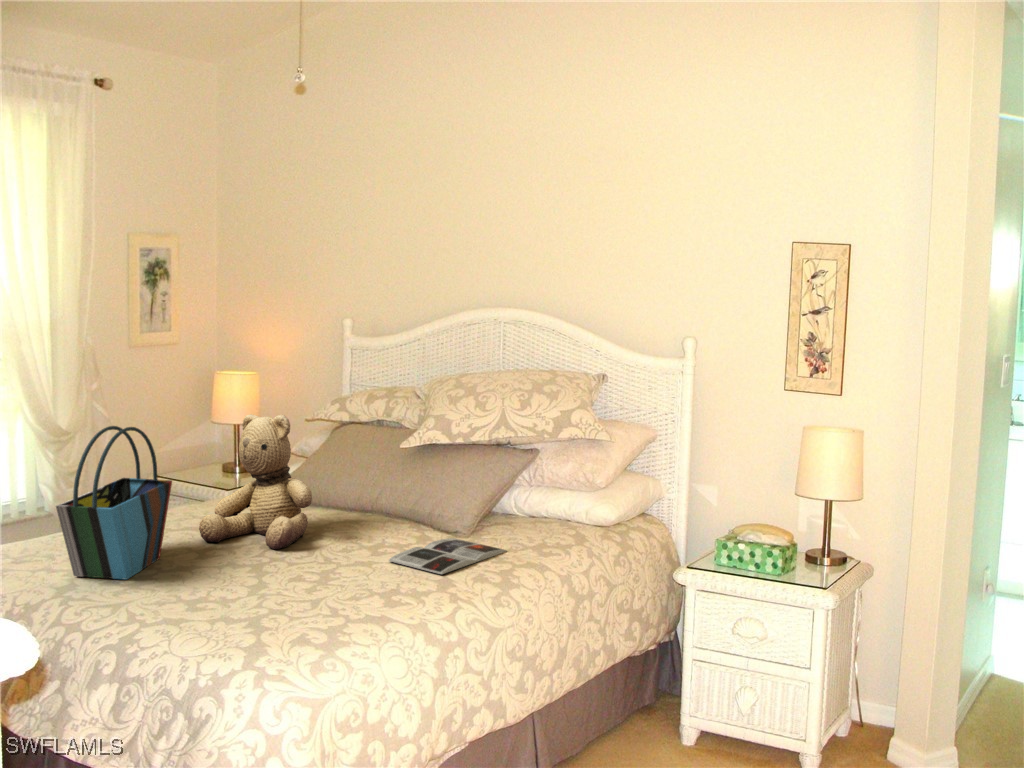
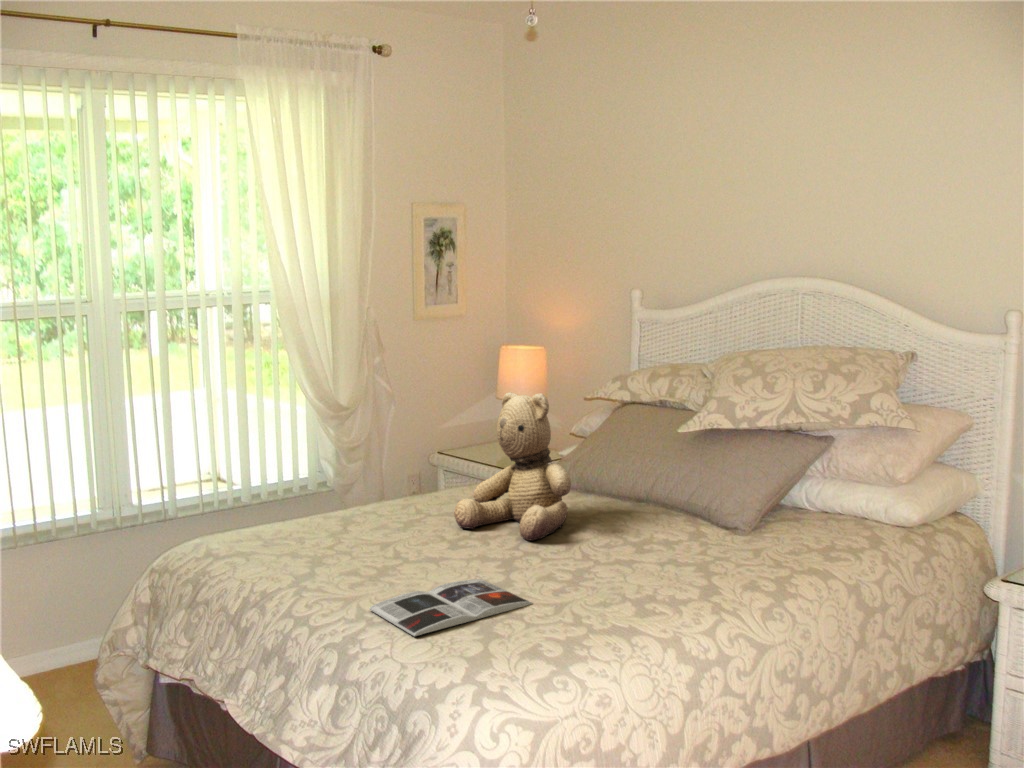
tote bag: present [56,426,172,579] -> none [299,404,424,567]
magazine: present [389,538,506,574] -> present [369,579,533,636]

